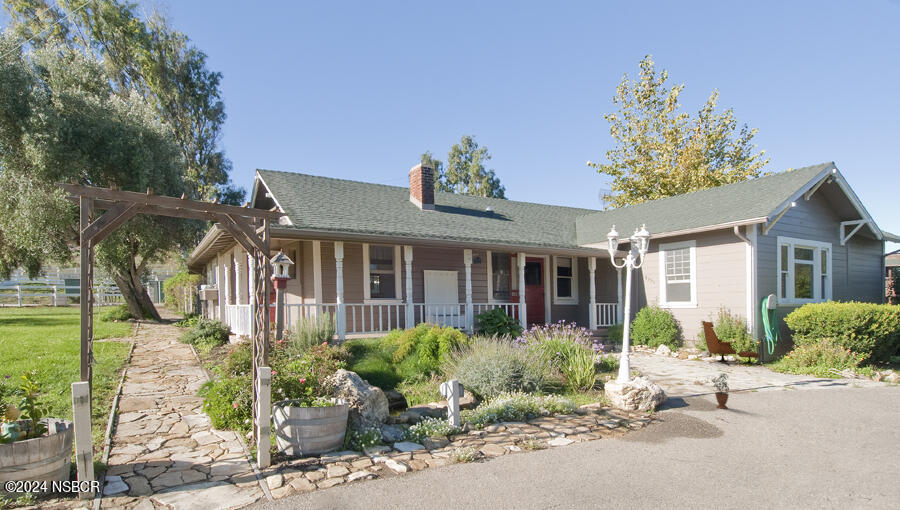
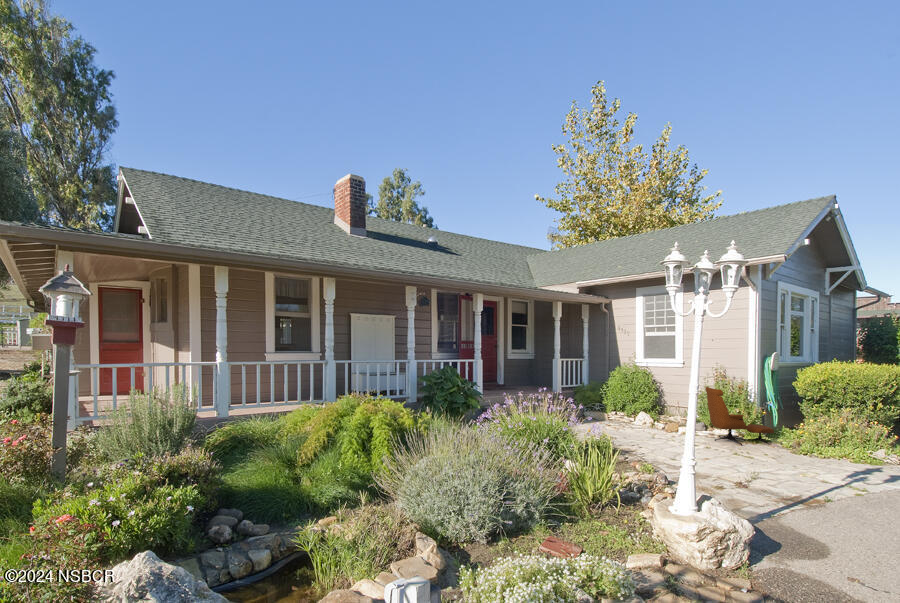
potted plant: present [712,374,729,409] -> none [826,497,859,562]

